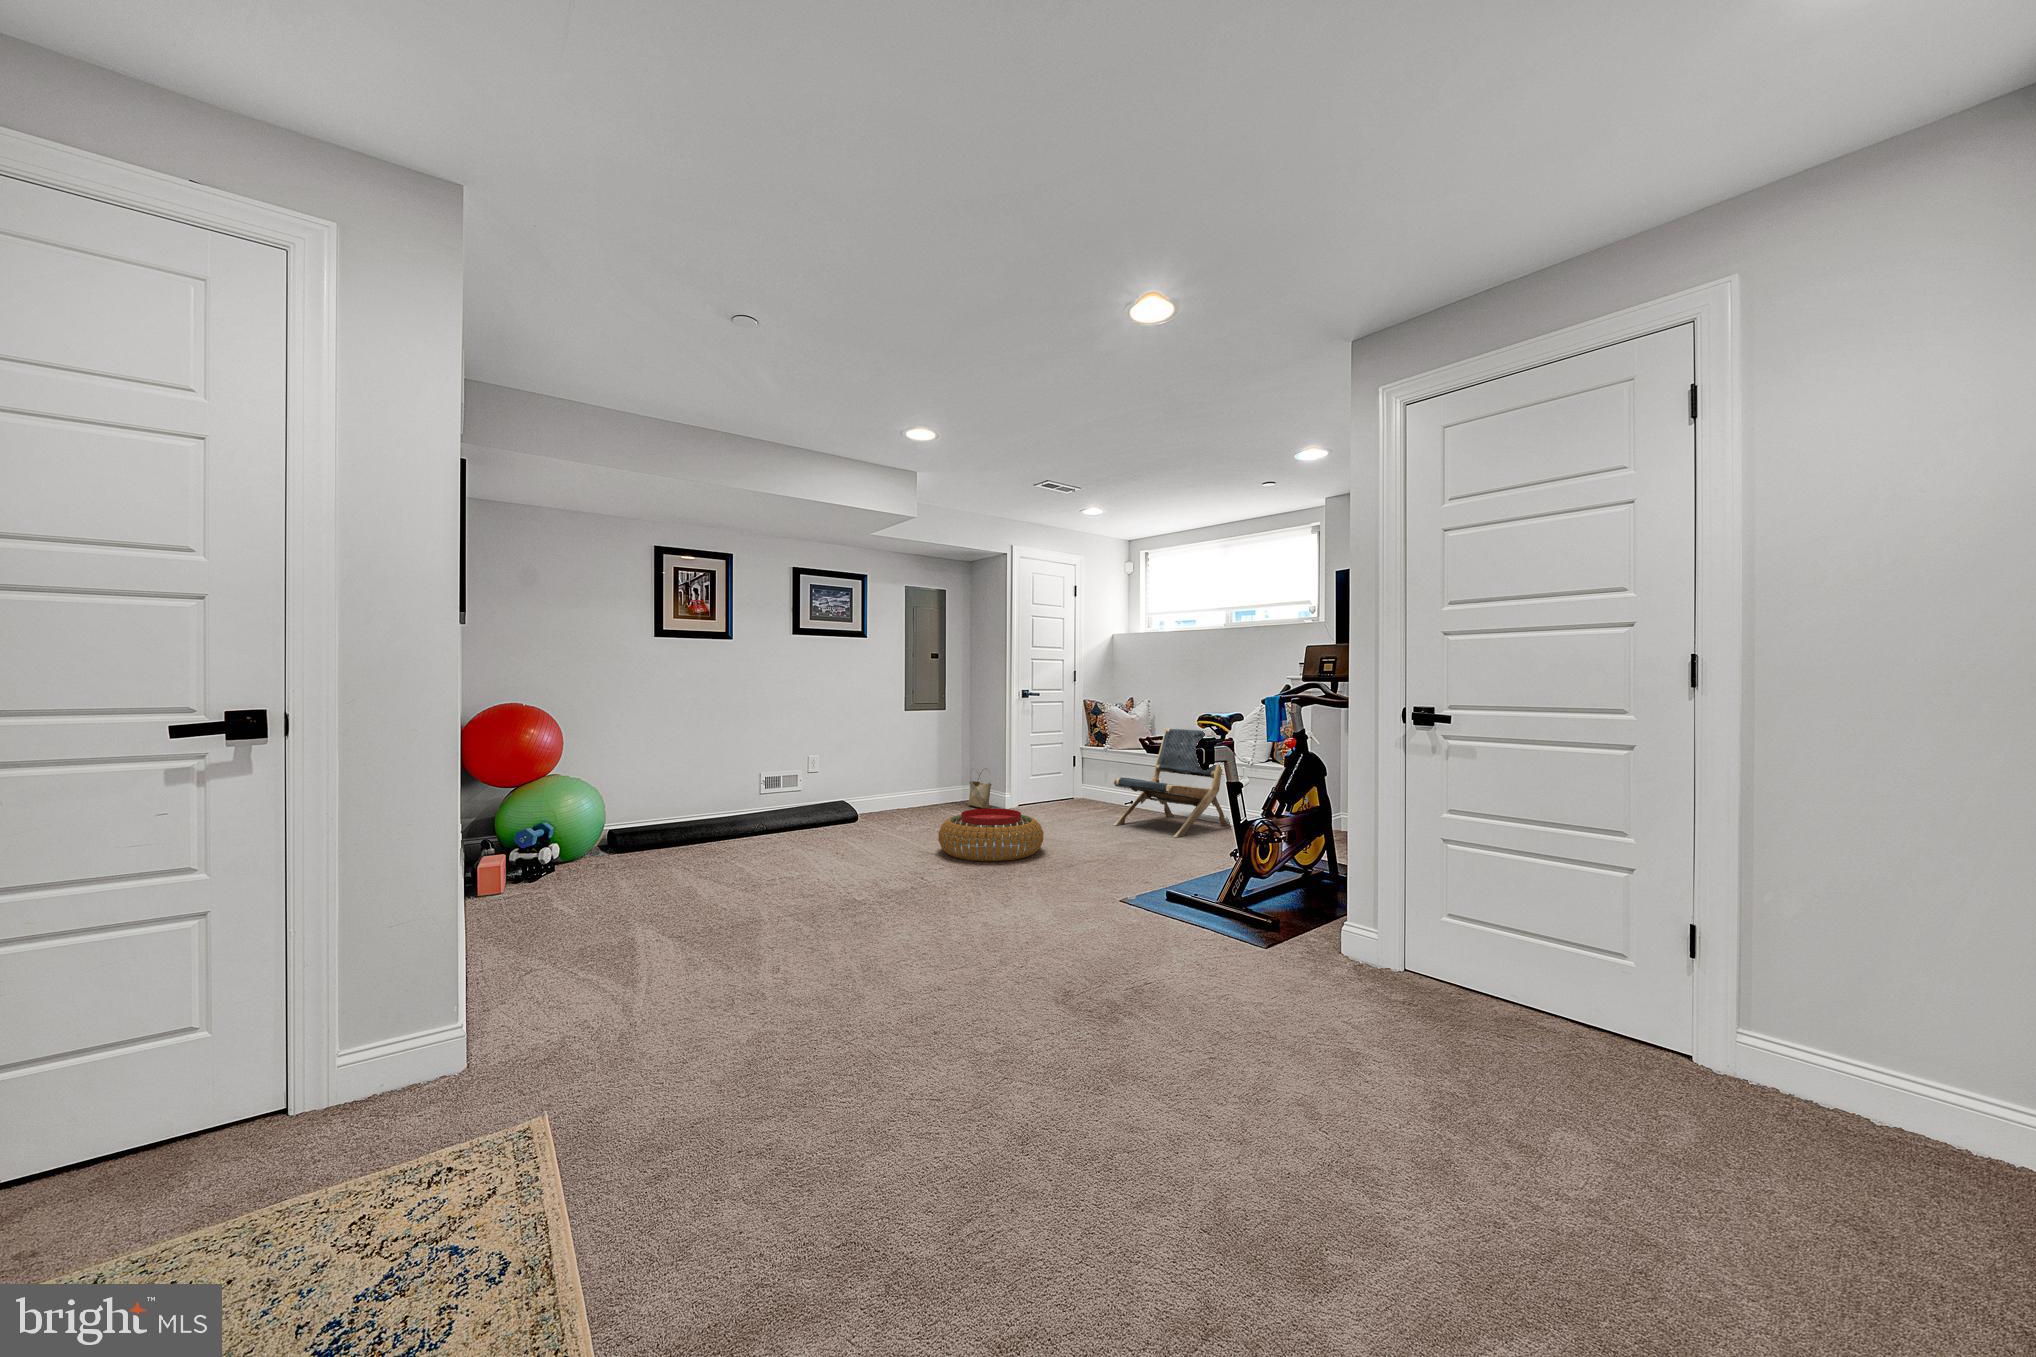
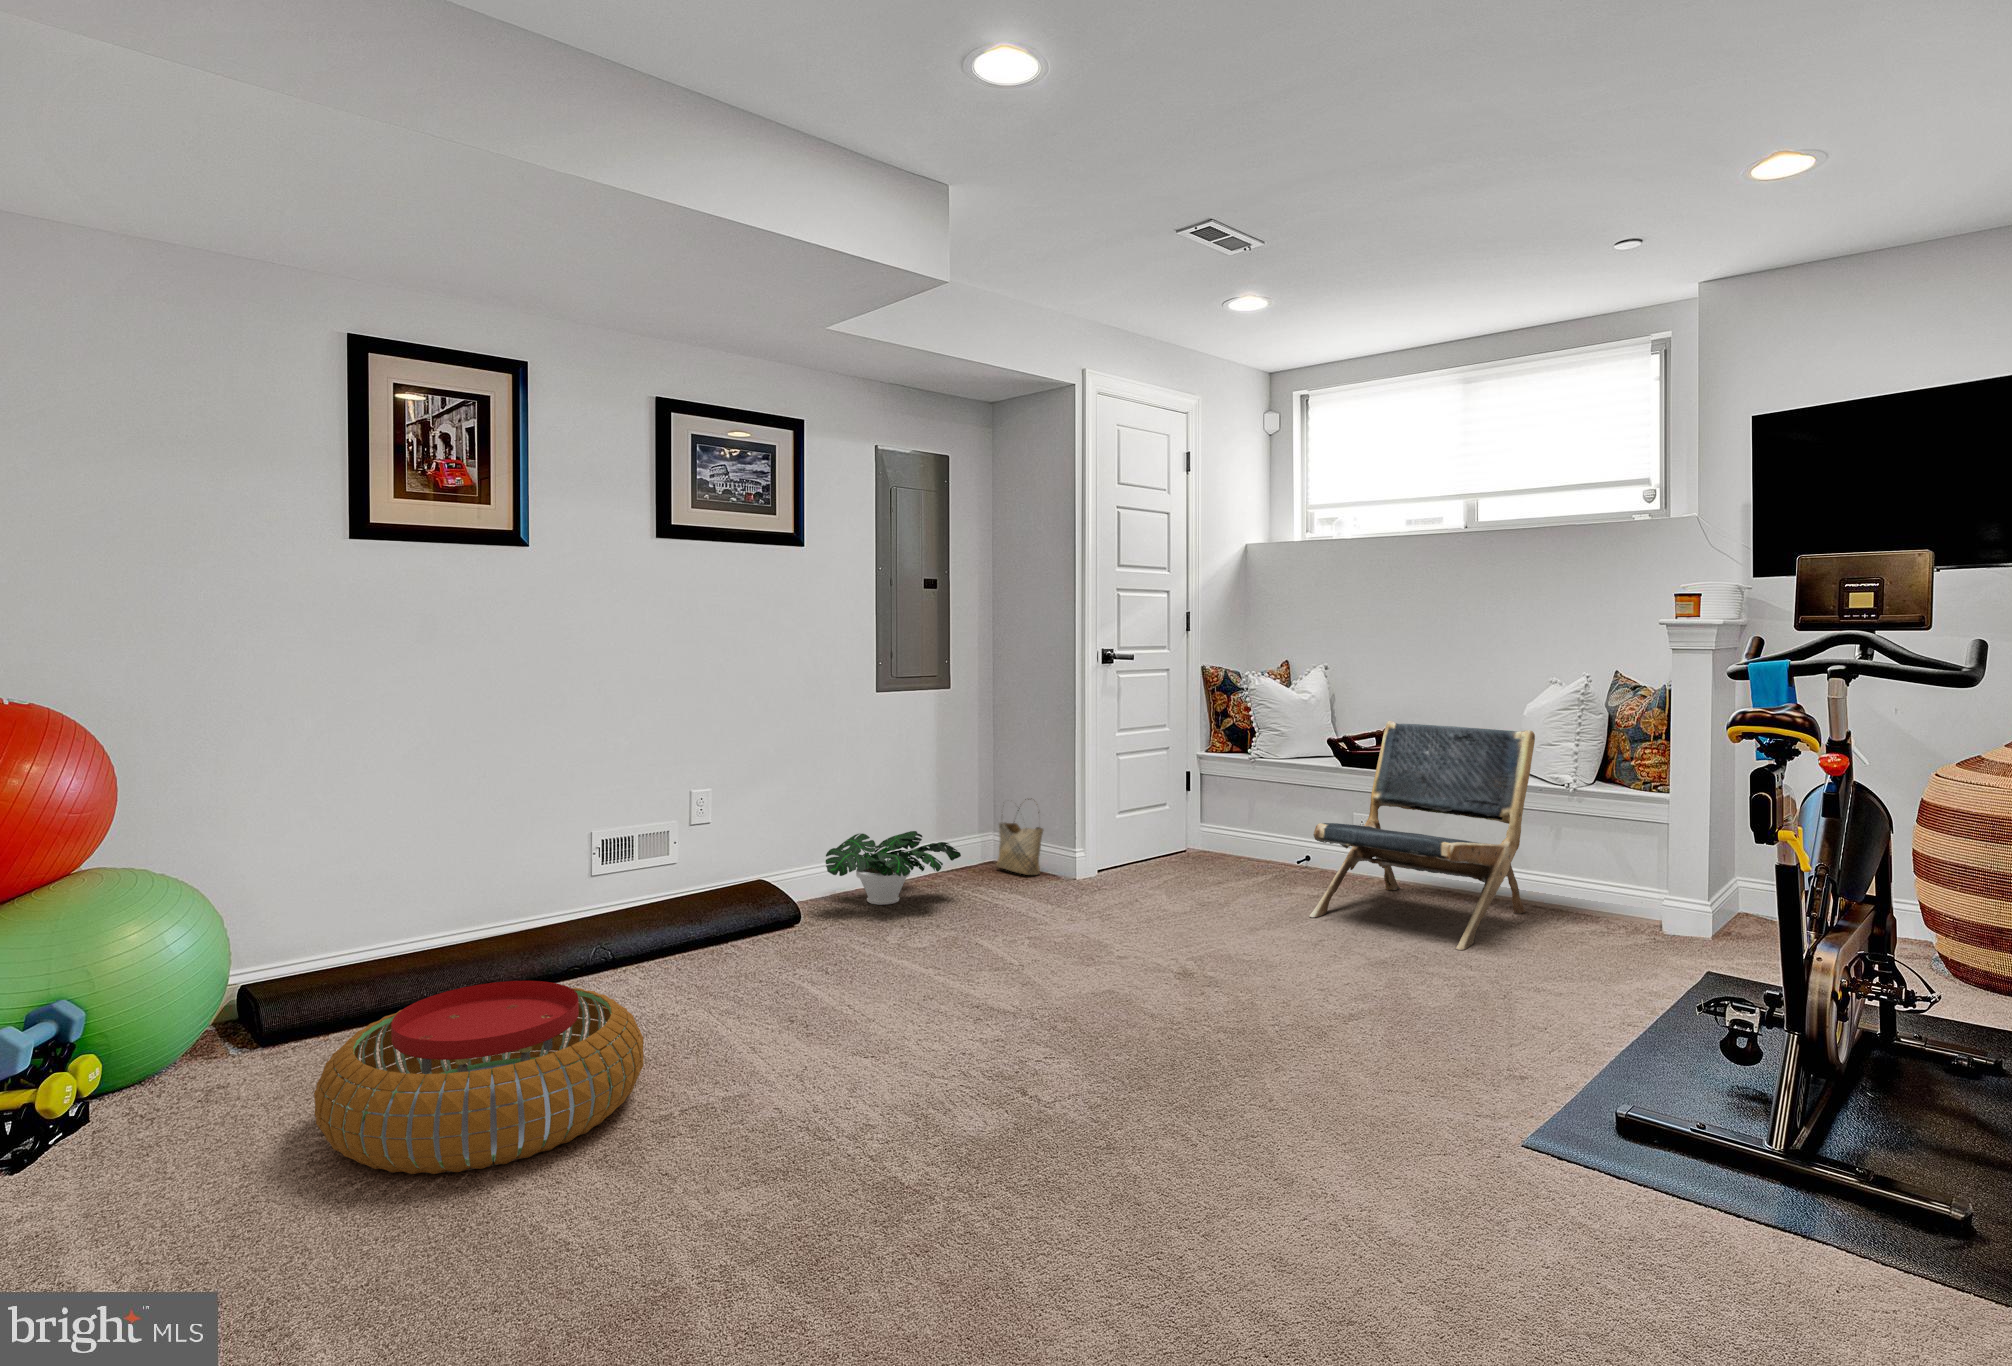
potted plant: none [872,782,942,818] -> present [826,831,961,905]
pouf: present [938,808,1044,861] -> present [314,981,644,1174]

